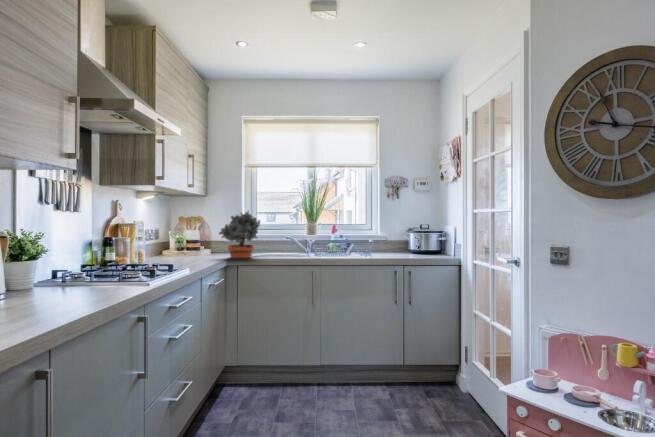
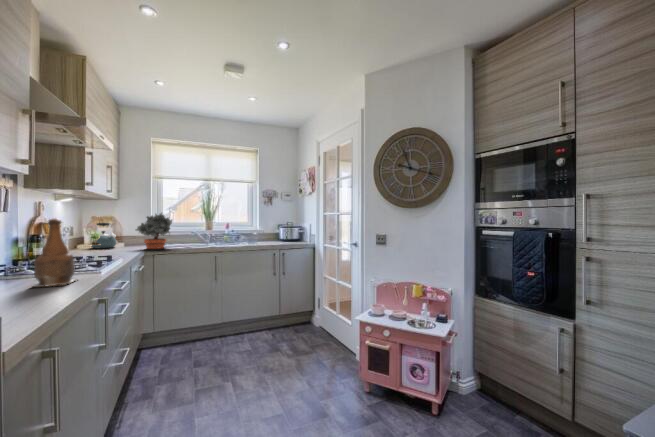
bottle: none [33,218,101,309] -> present [33,219,75,287]
kettle: none [175,224,203,255] -> present [91,223,117,248]

